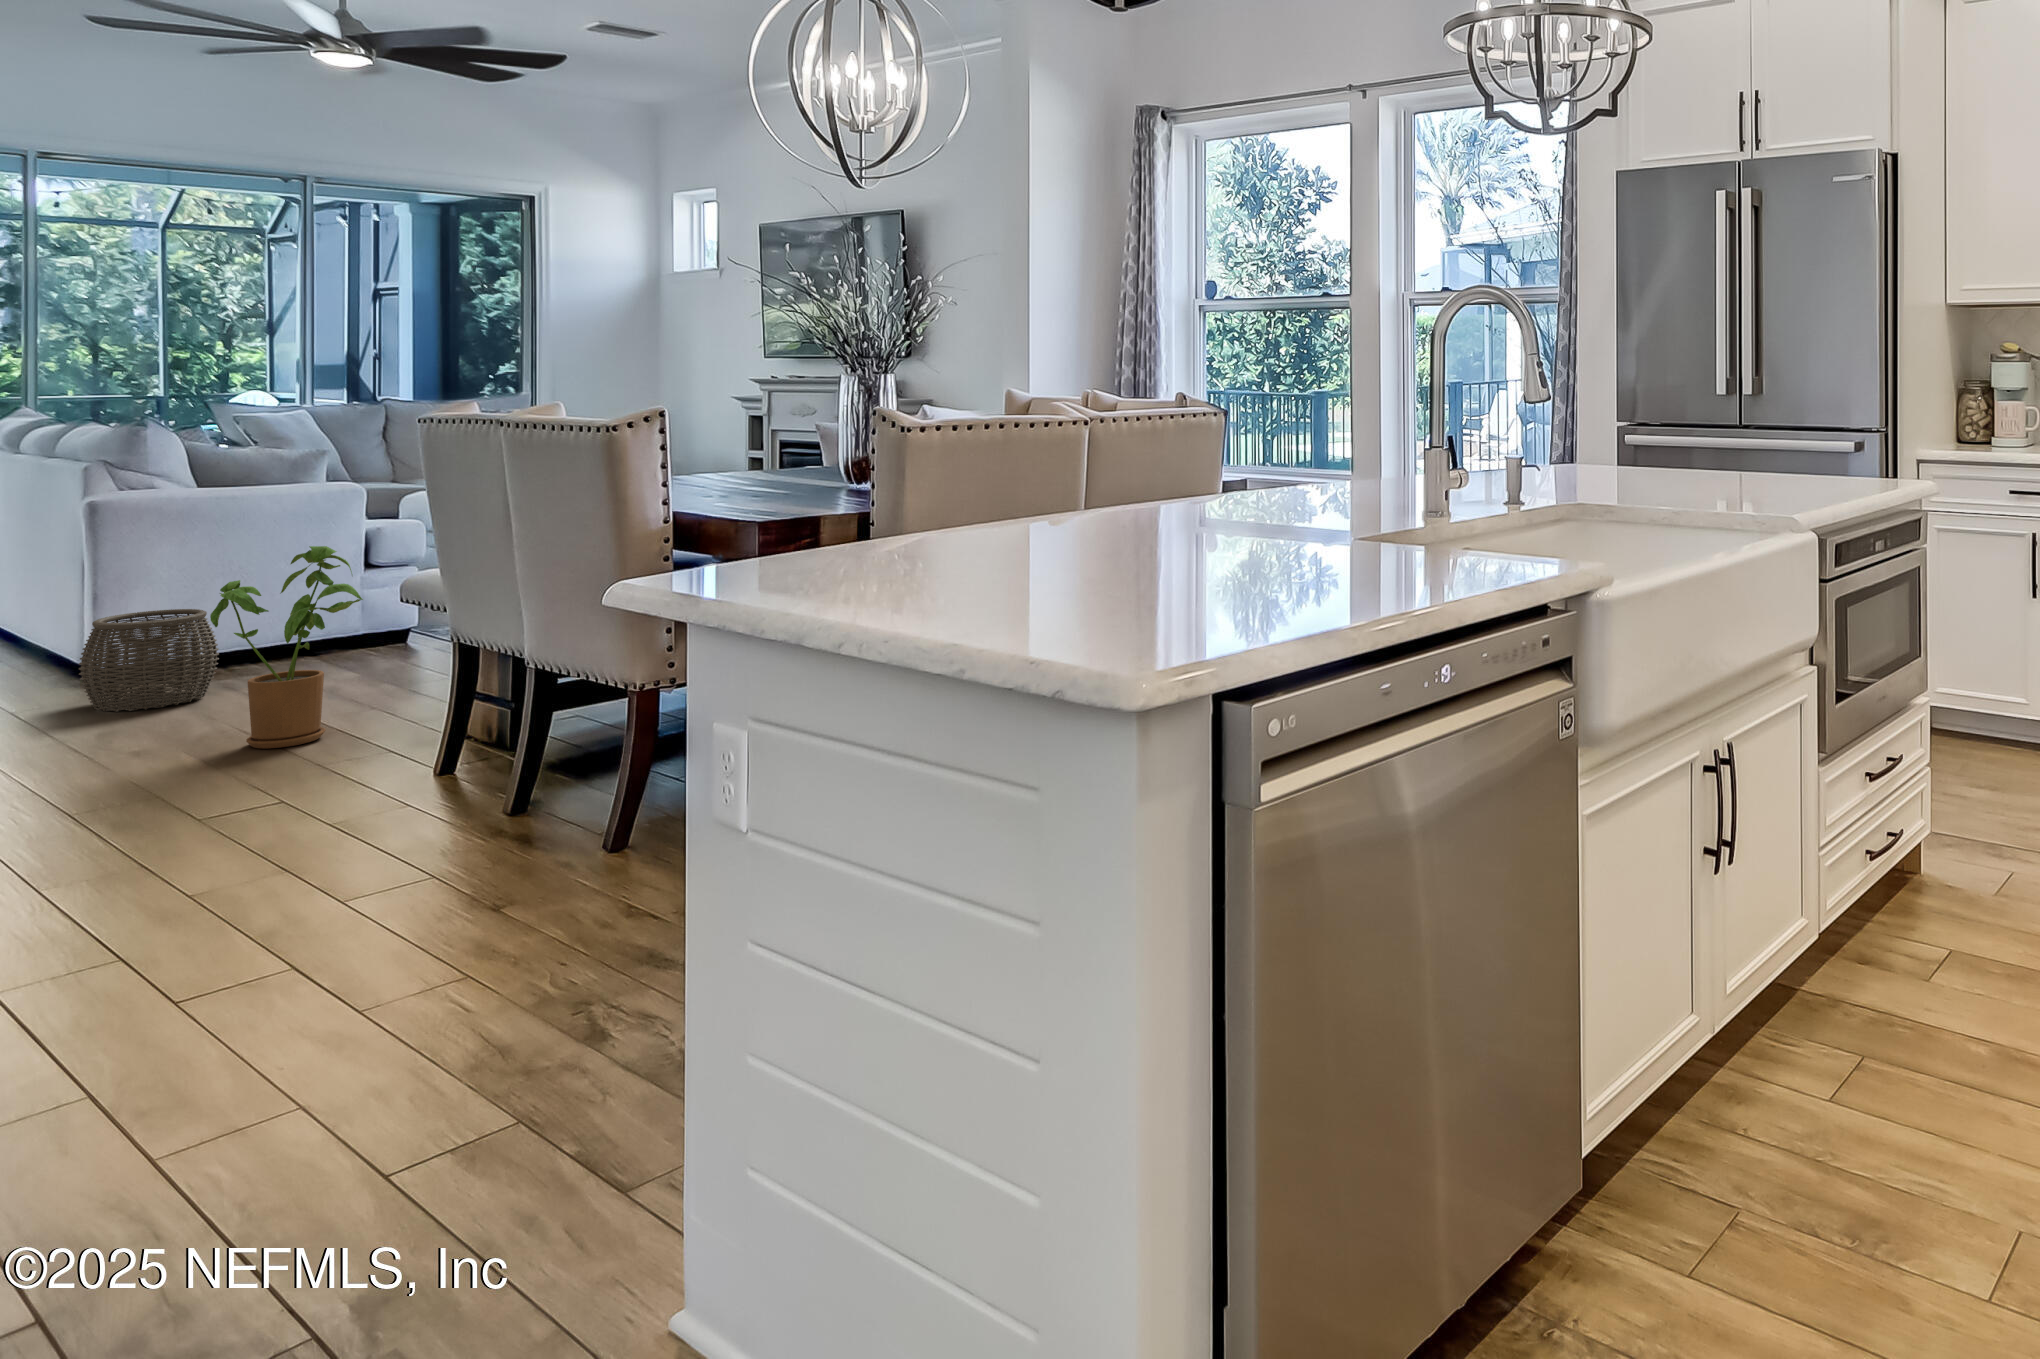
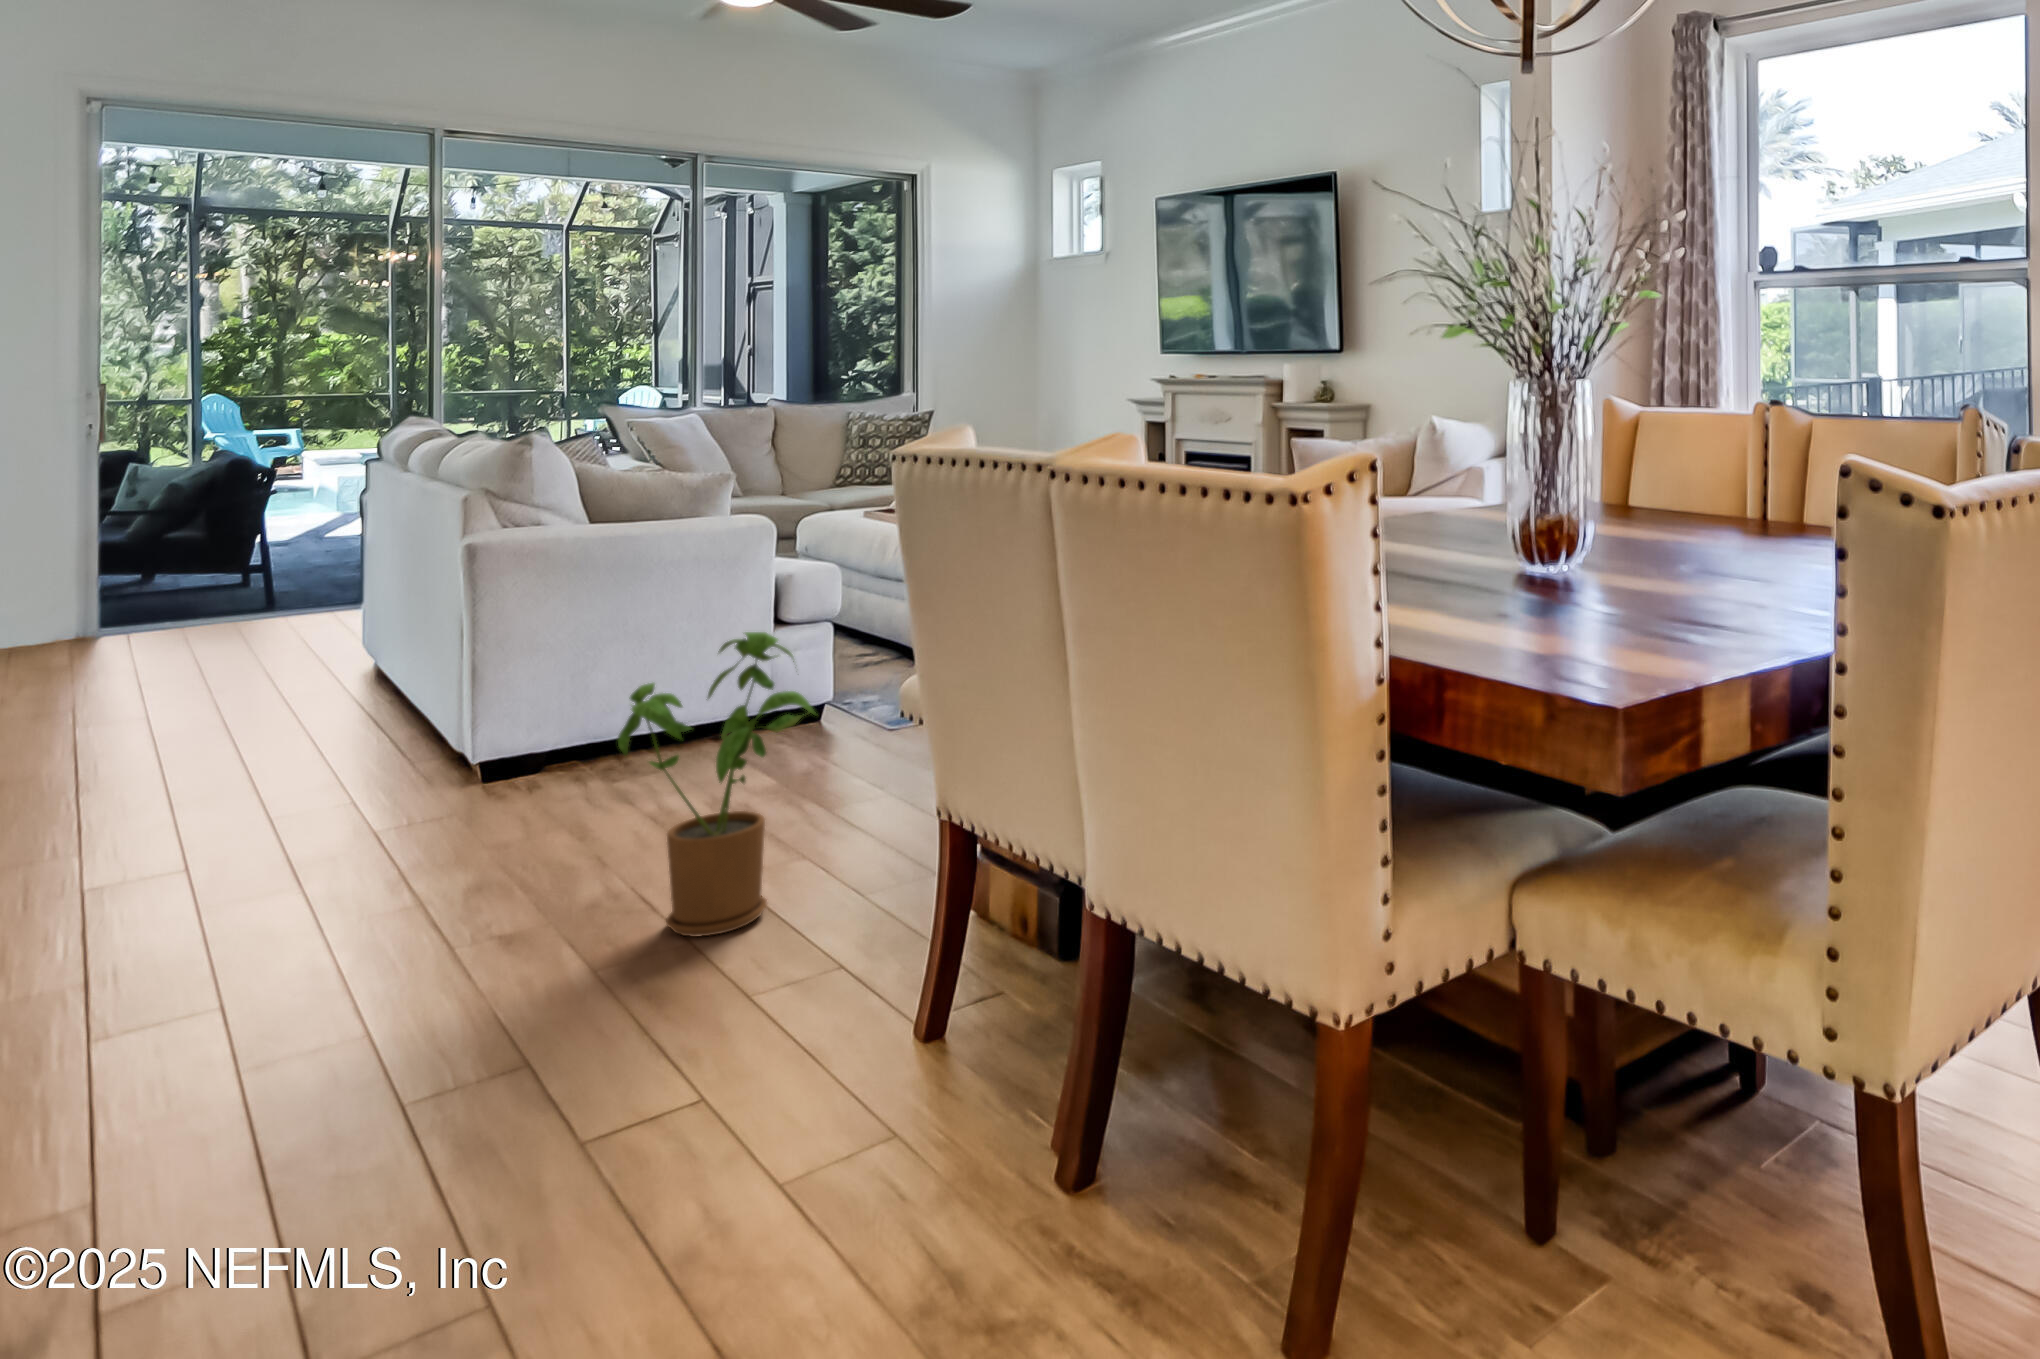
woven basket: present [79,609,219,712] -> none [454,693,621,841]

